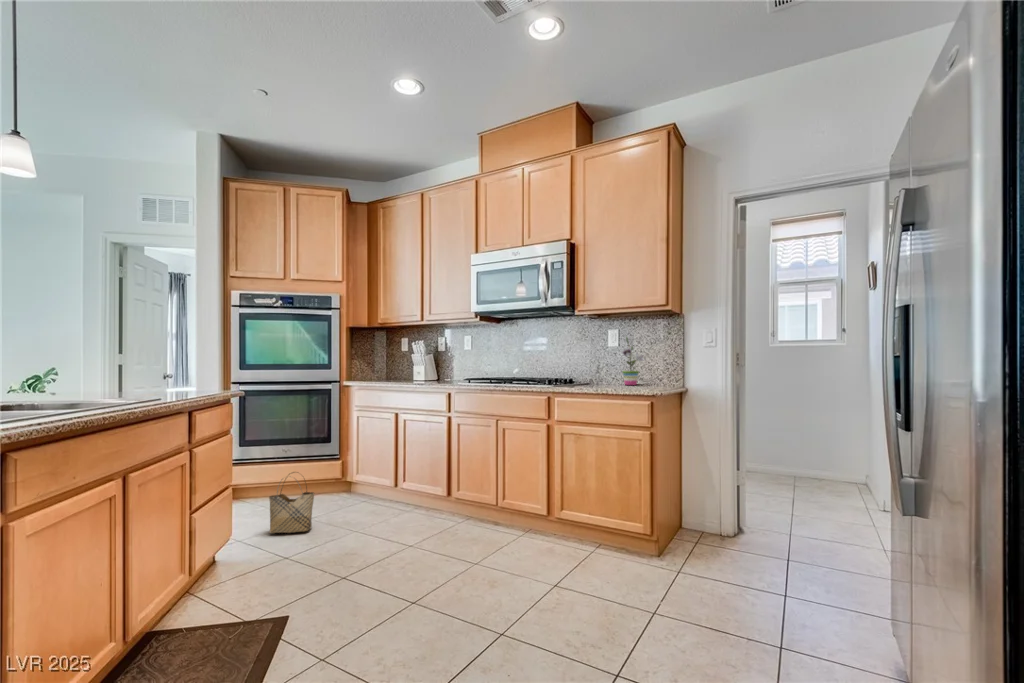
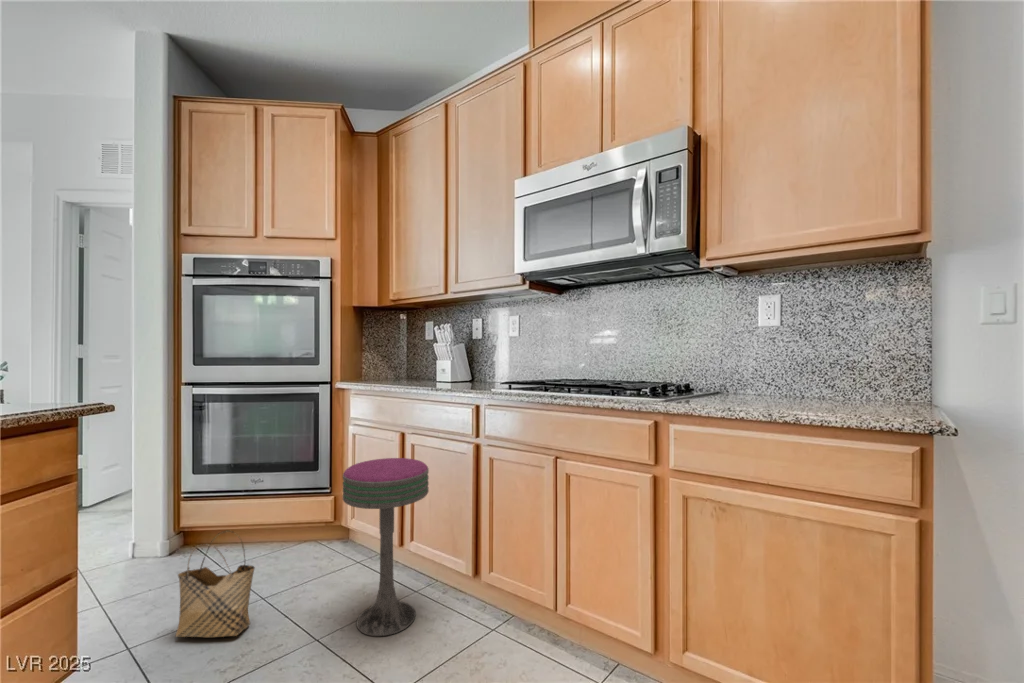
potted plant: present [621,337,645,385] -> none [799,305,859,401]
bar stool: none [370,427,421,528] -> present [343,458,429,636]

